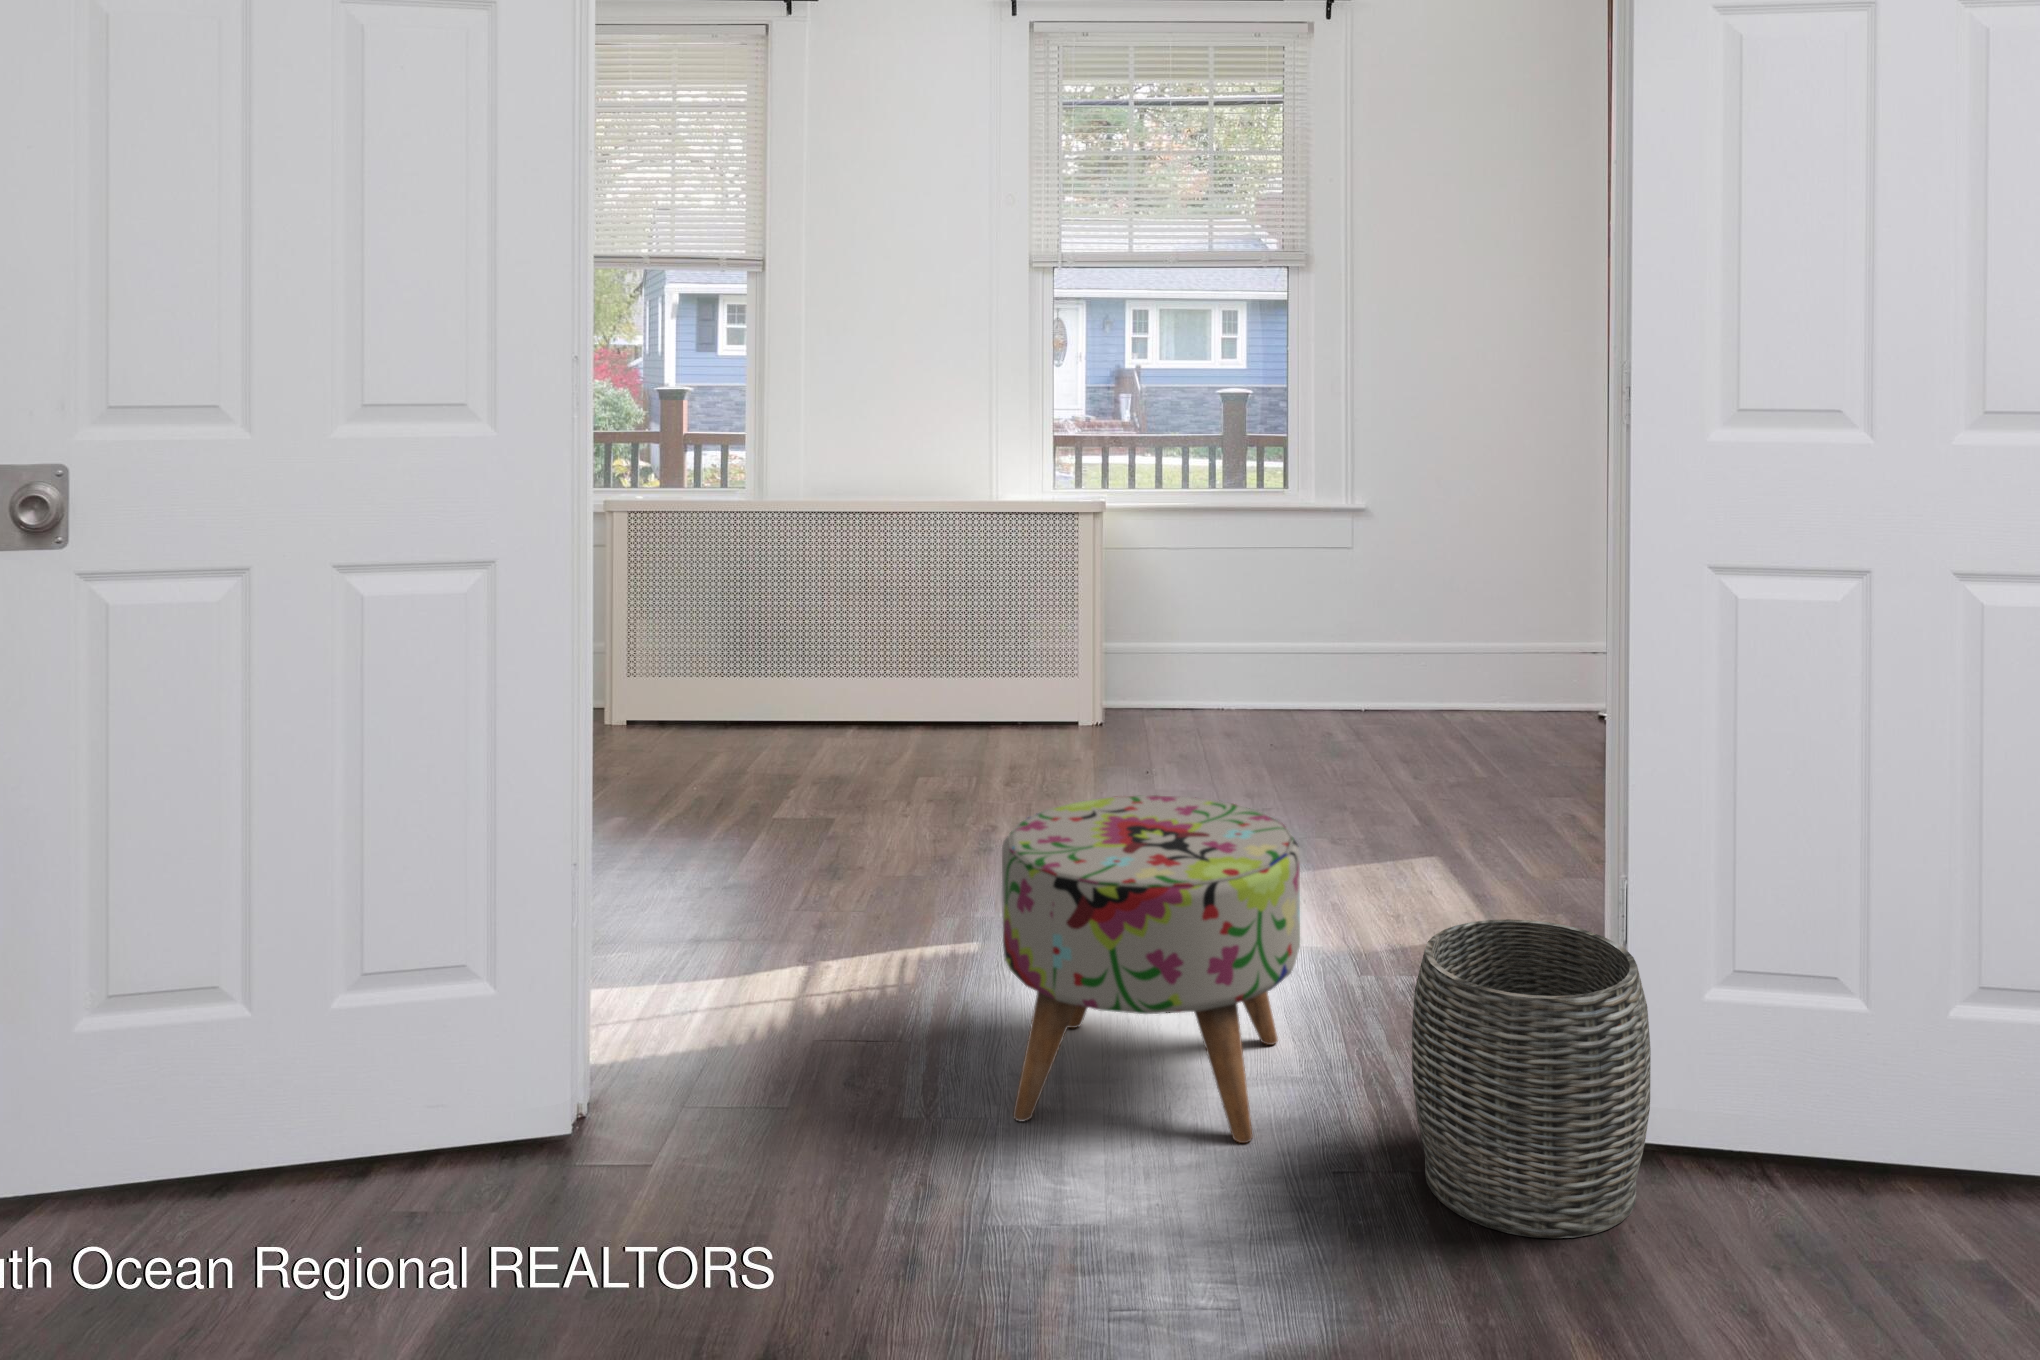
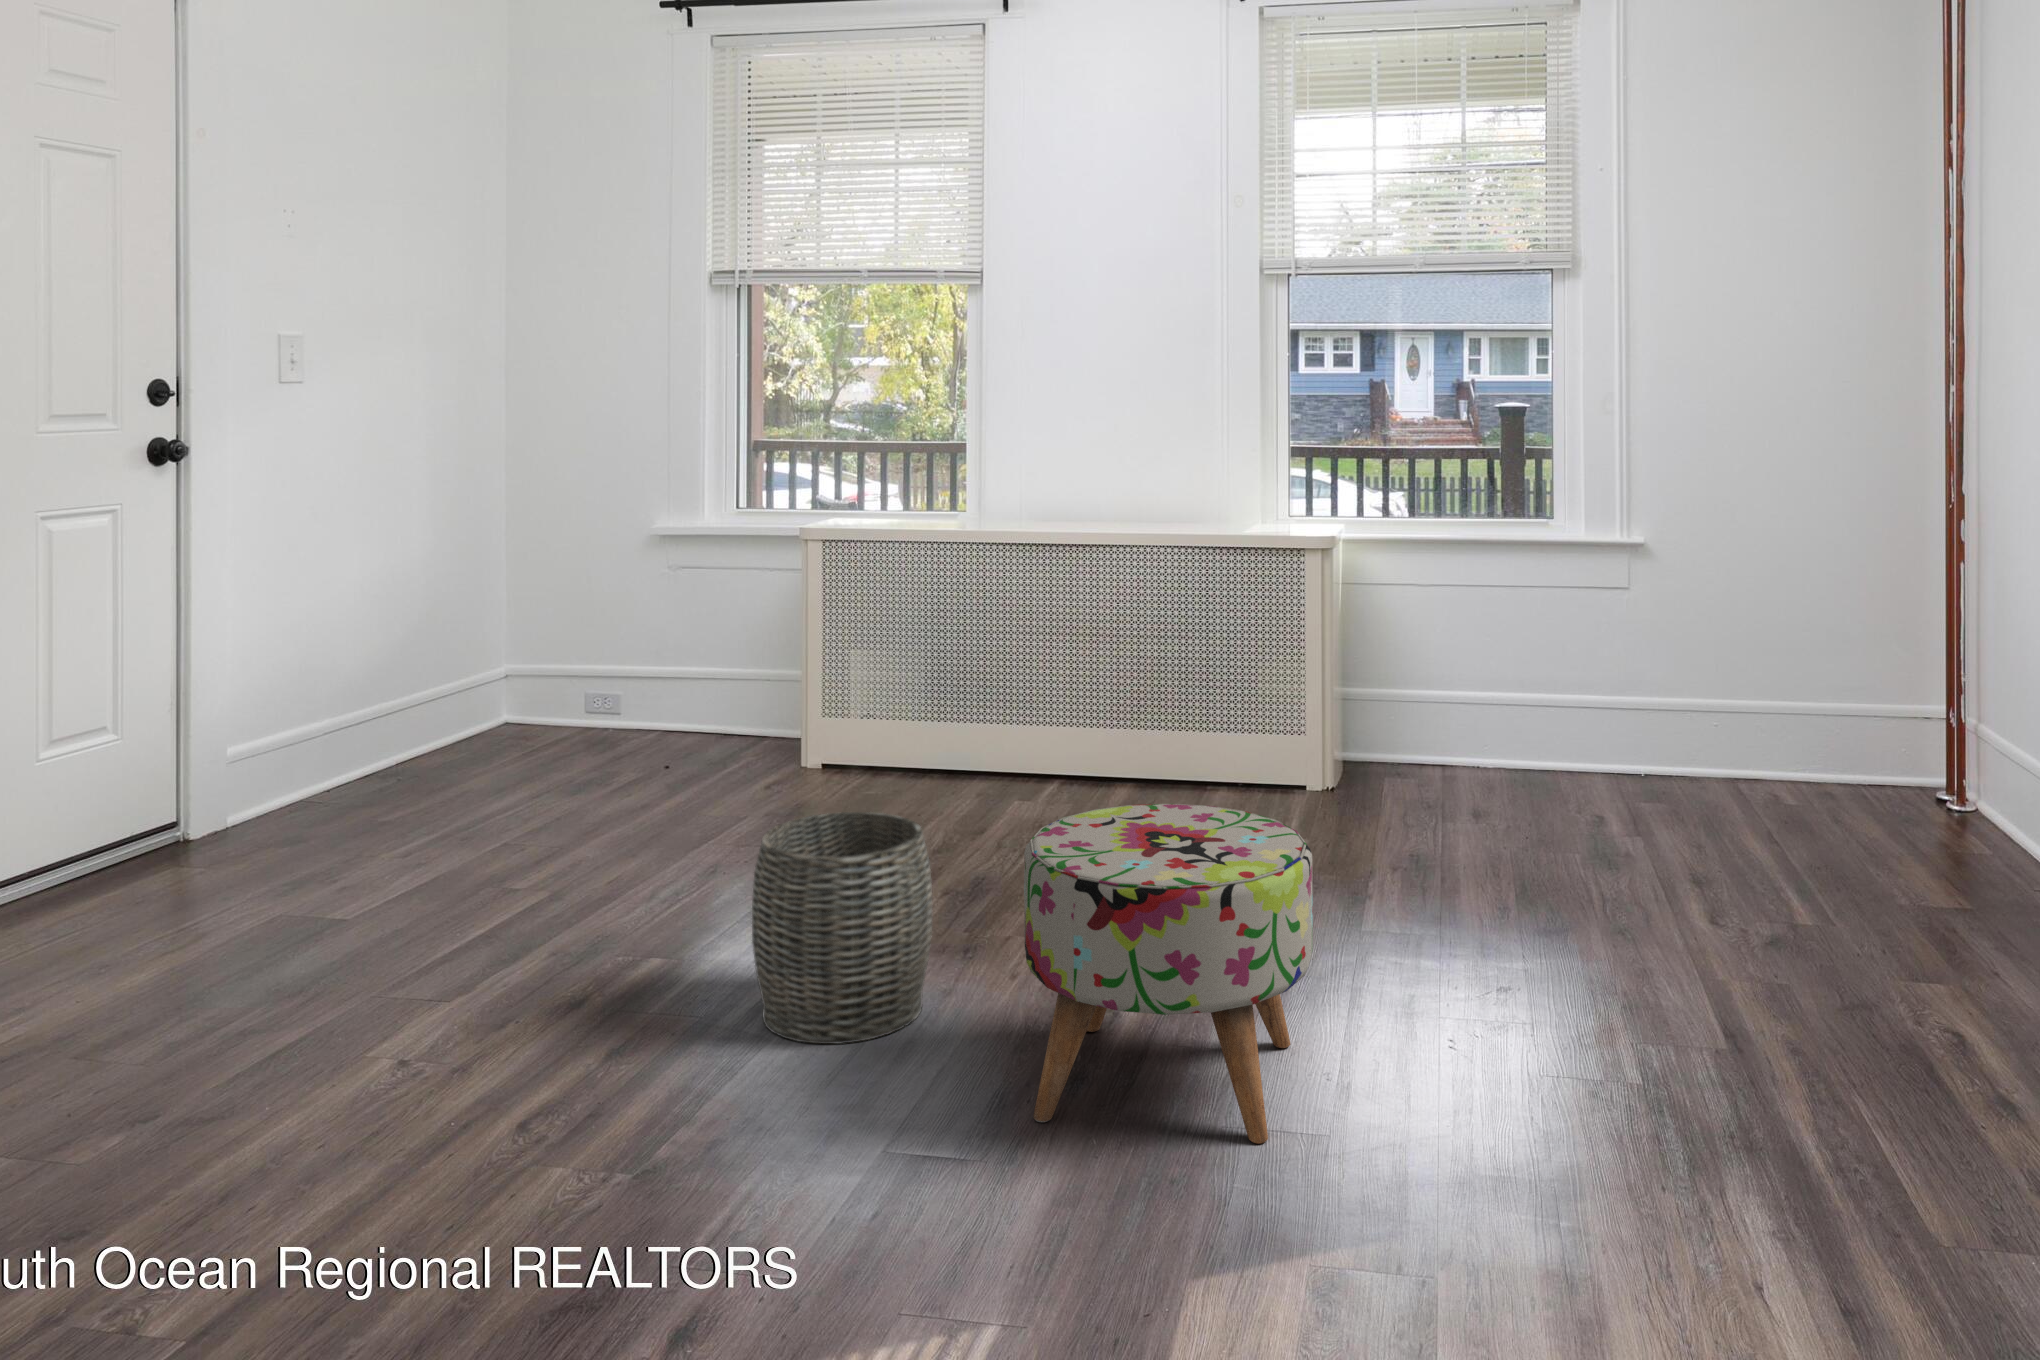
woven basket: present [1412,919,1651,1238] -> present [752,812,932,1044]

